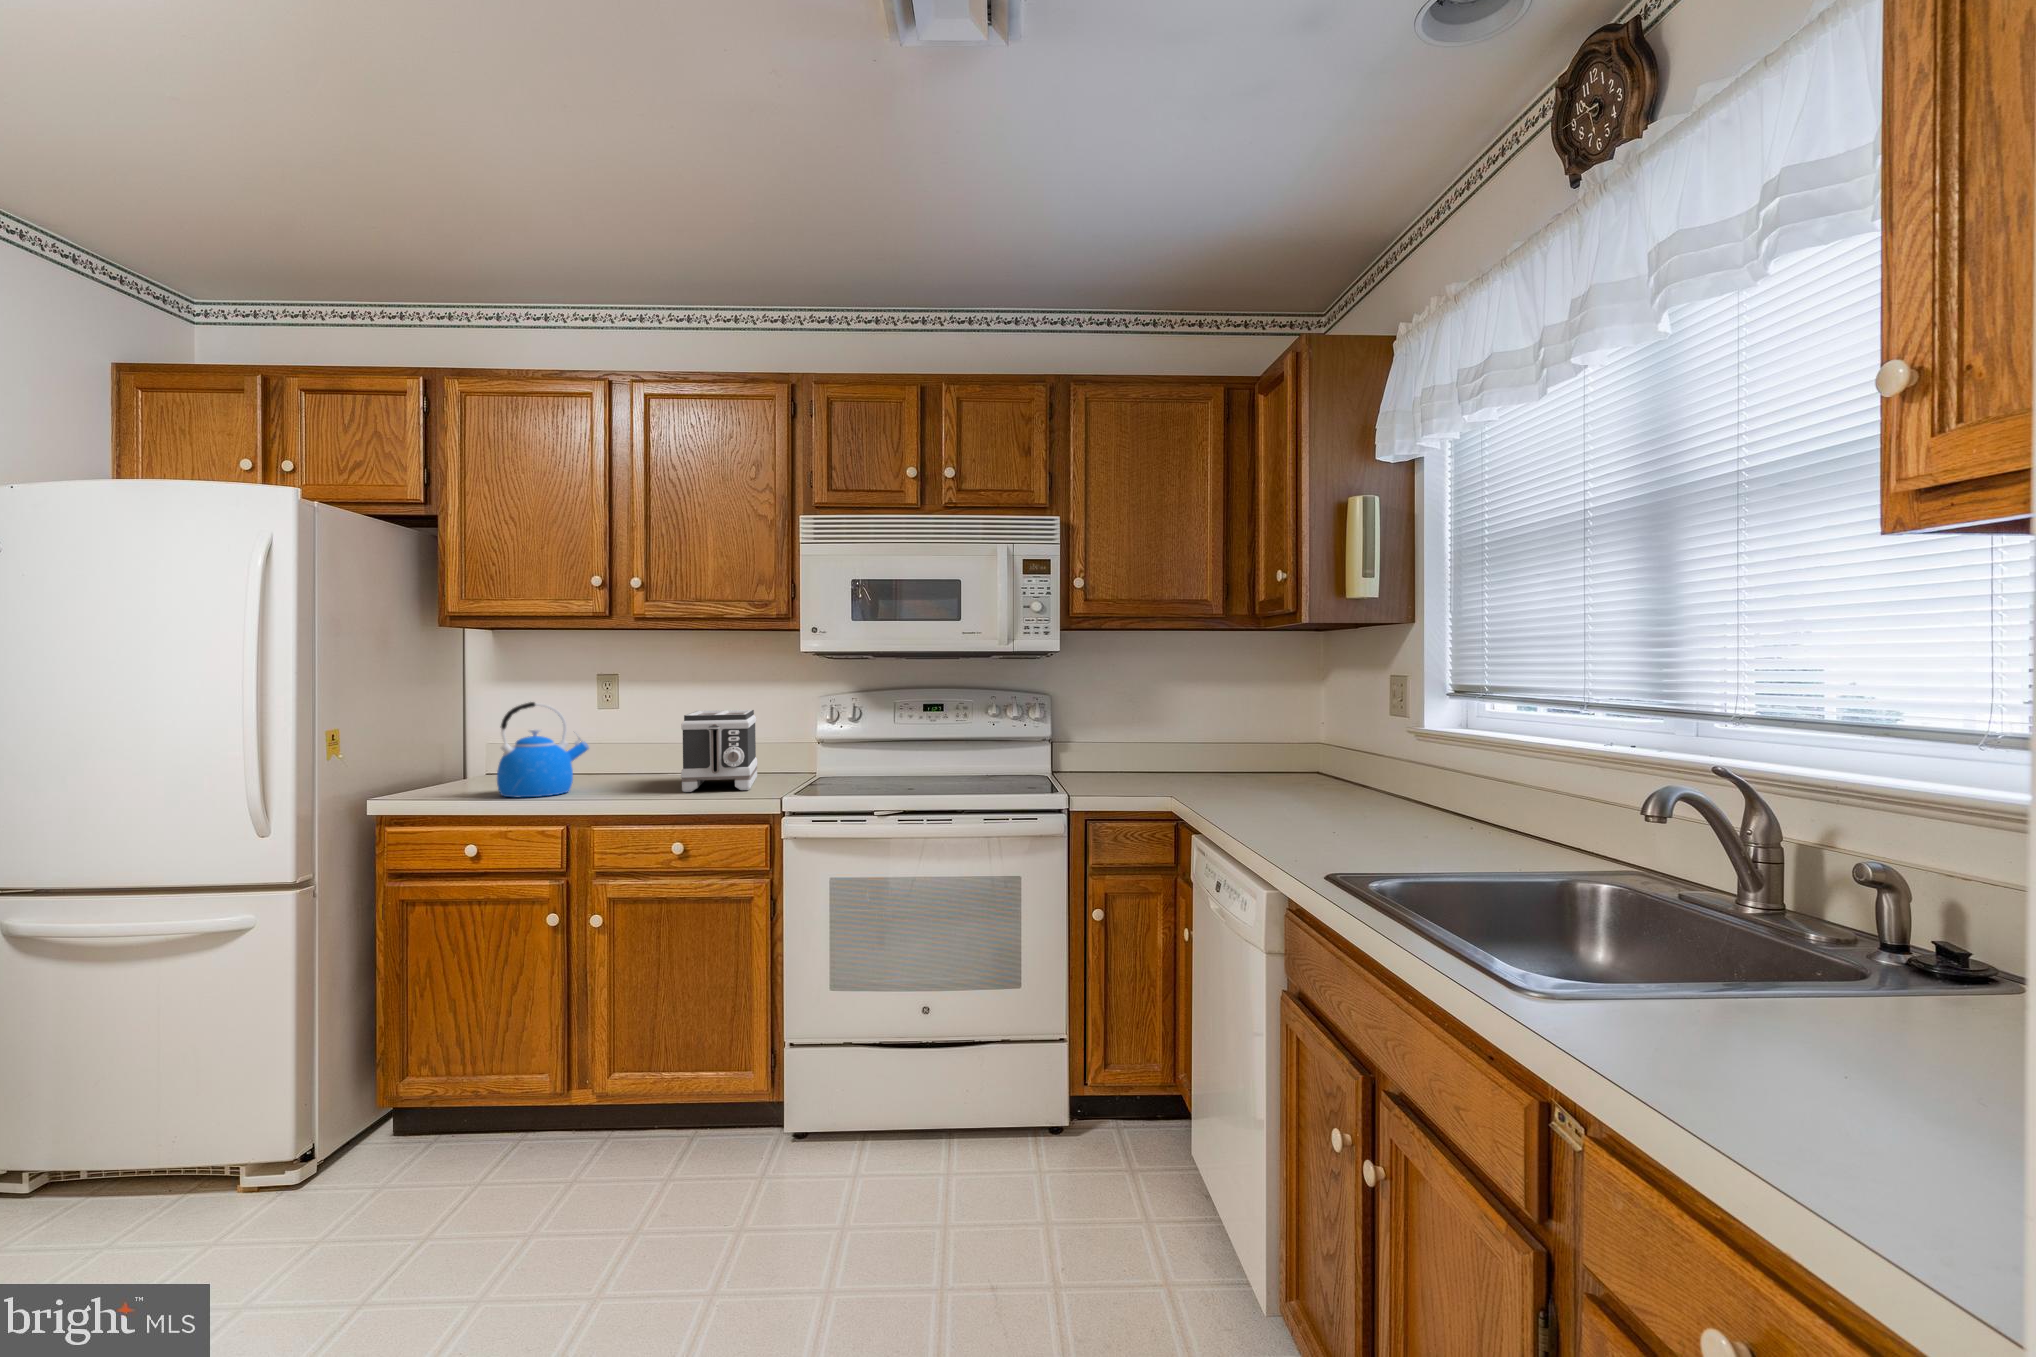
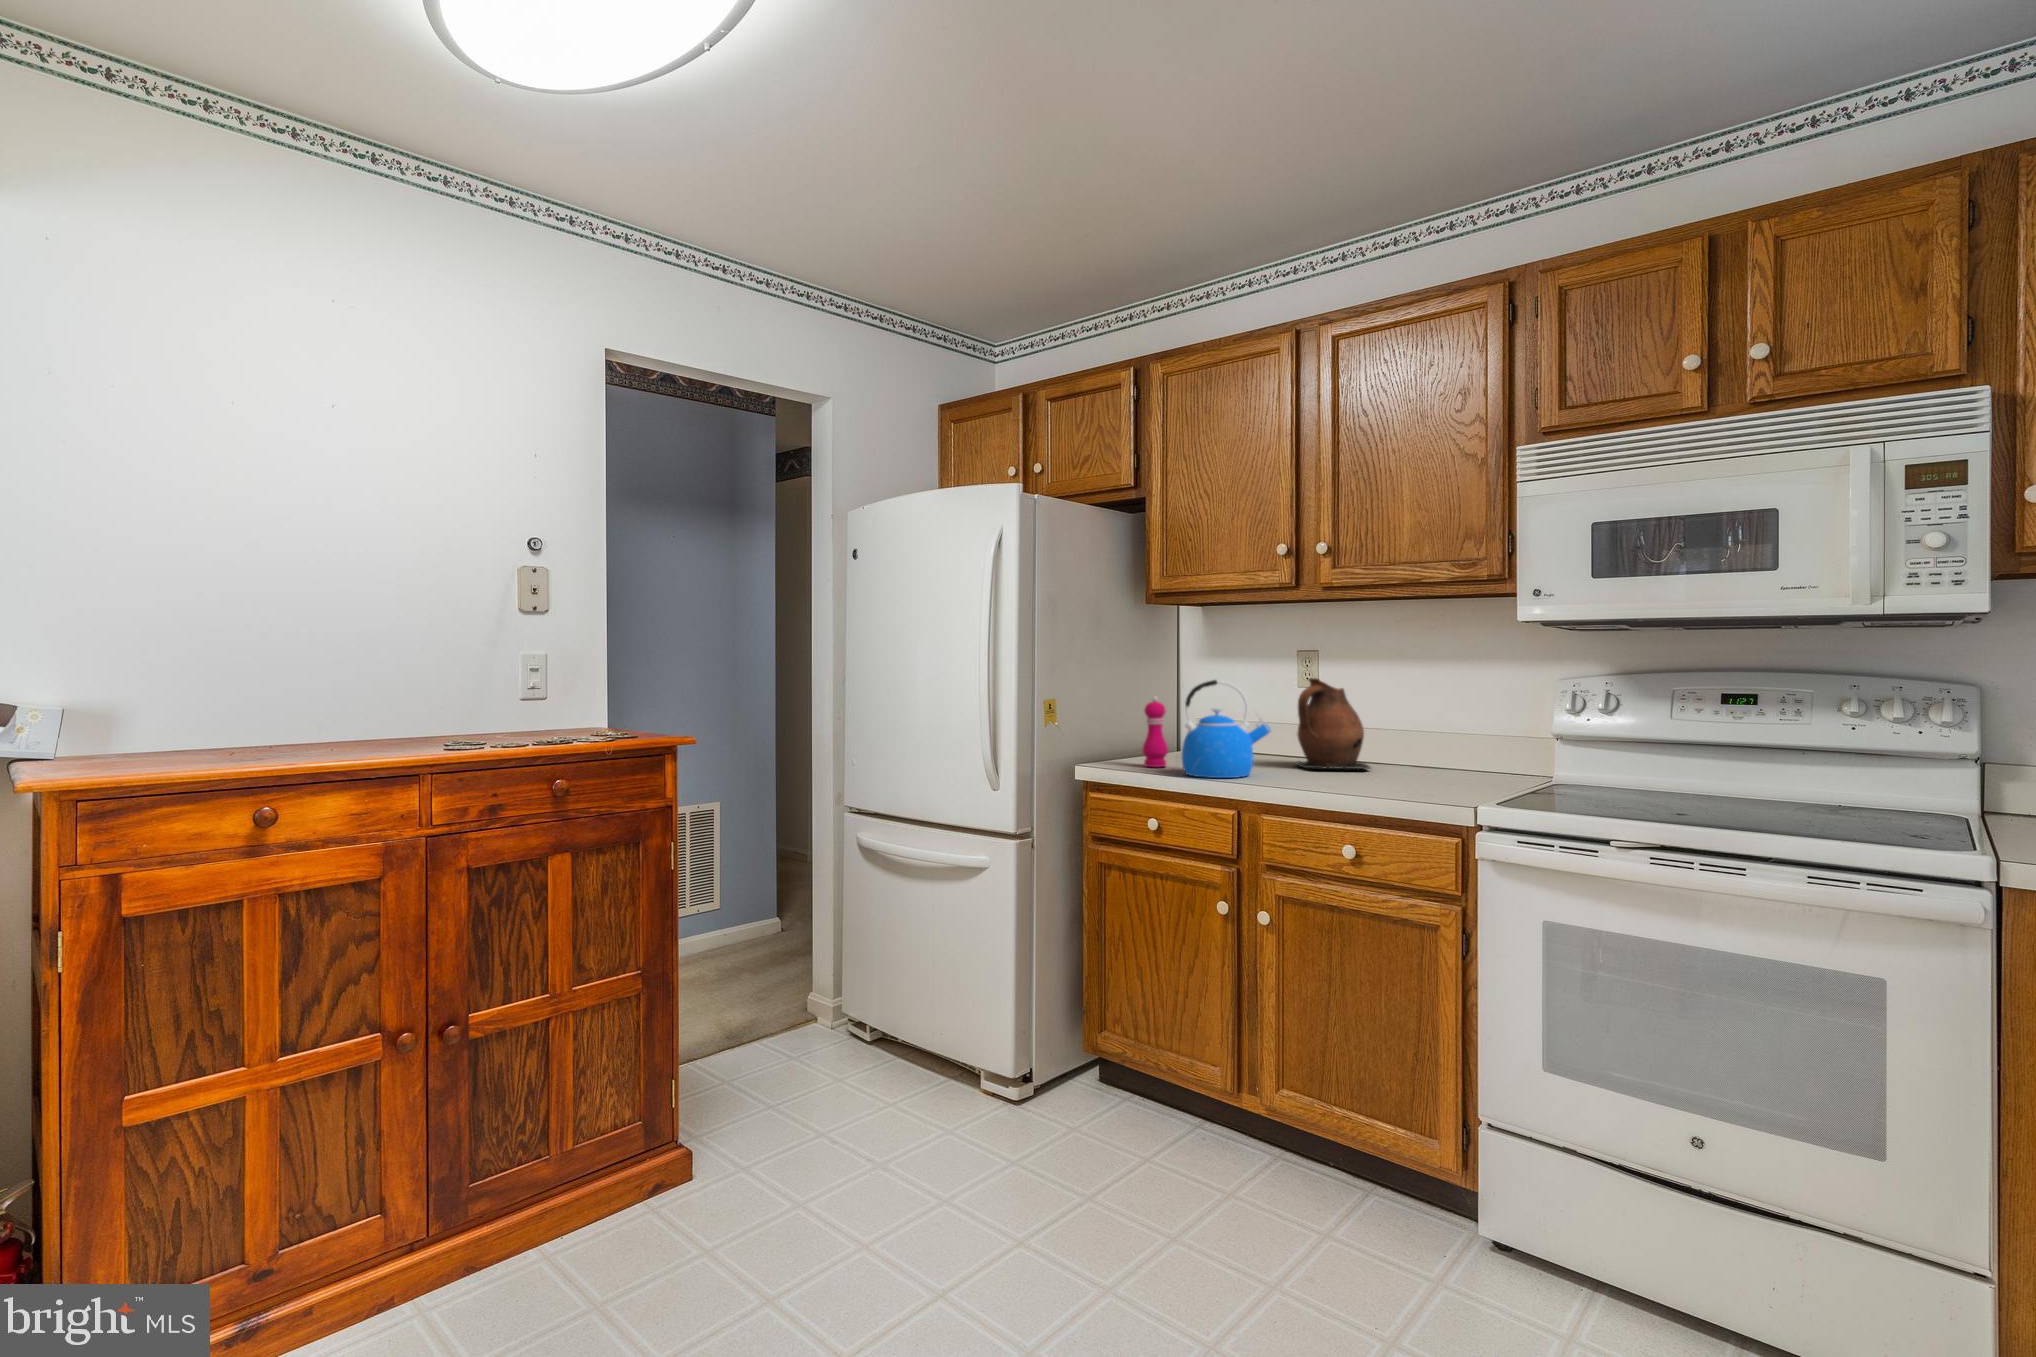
ceramic pitcher: none [600,698,678,780] -> present [1296,678,1371,770]
toaster: present [681,710,758,792] -> none [1361,695,1467,793]
pepper mill: none [444,720,474,793] -> present [1143,696,1168,767]

